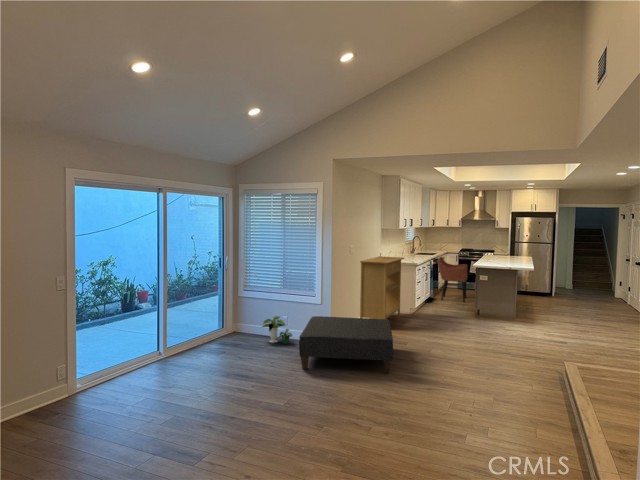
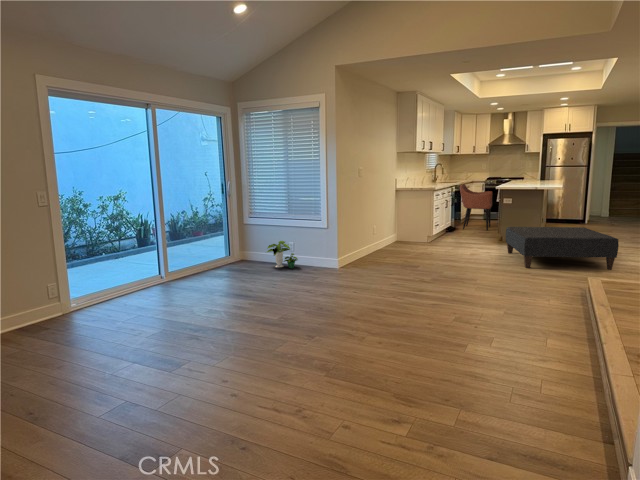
console table: present [360,256,404,319] -> none [370,181,421,255]
ottoman: present [299,316,393,374] -> present [506,227,619,270]

